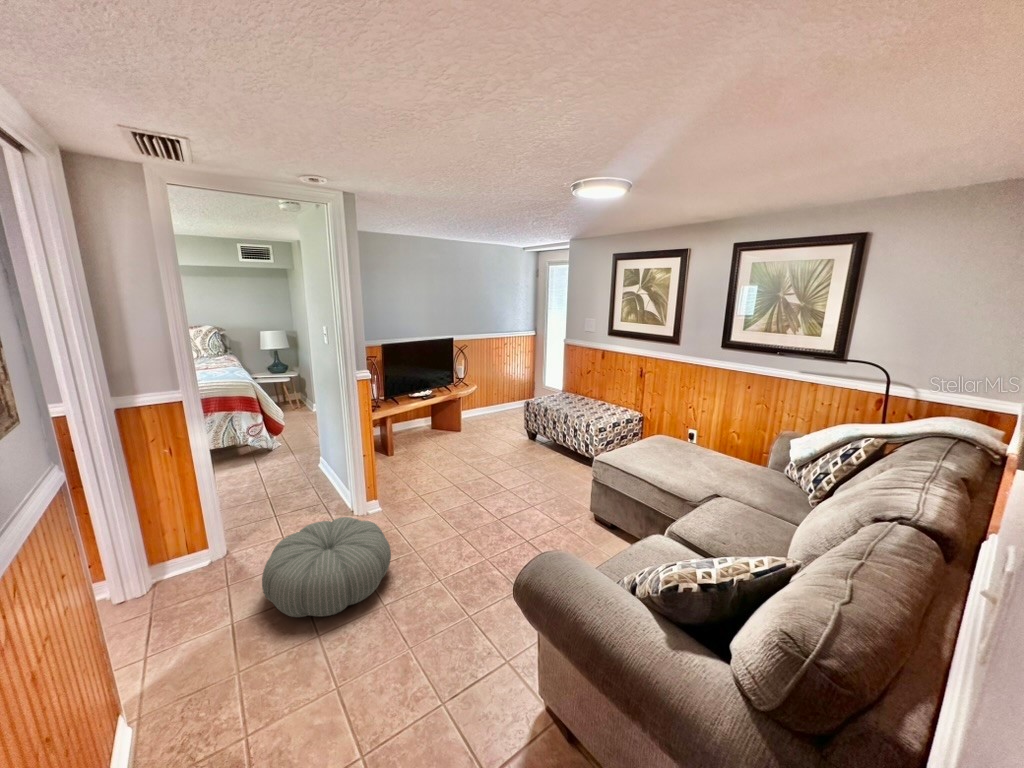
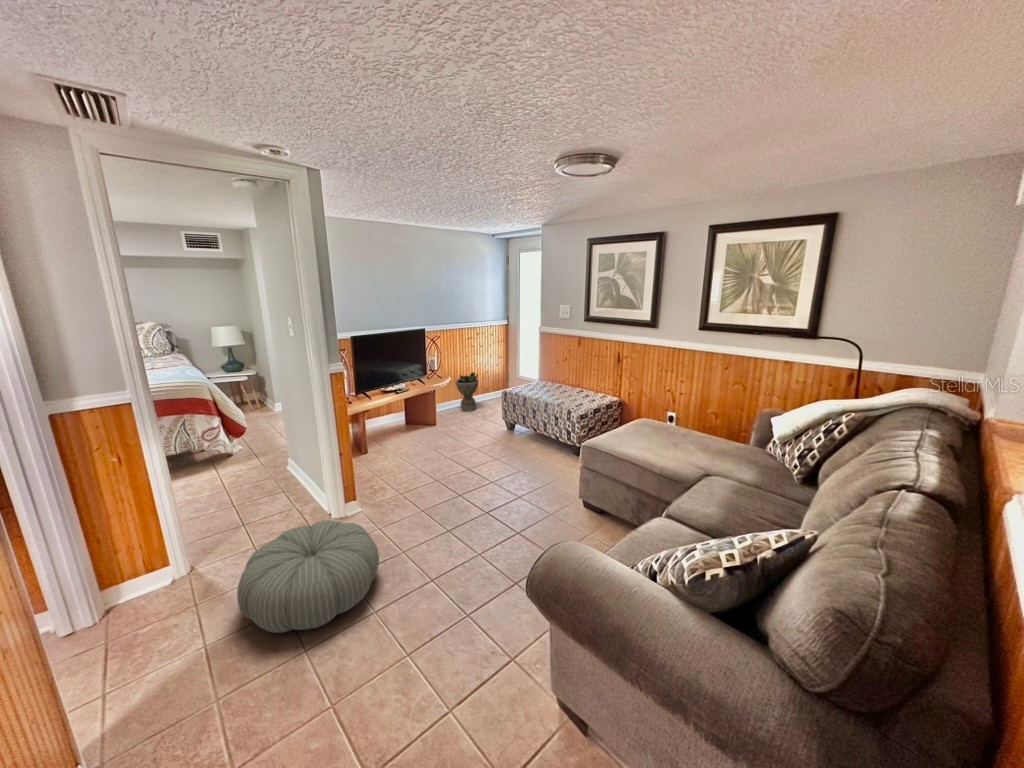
planter: none [482,381,504,420] -> present [456,372,479,412]

